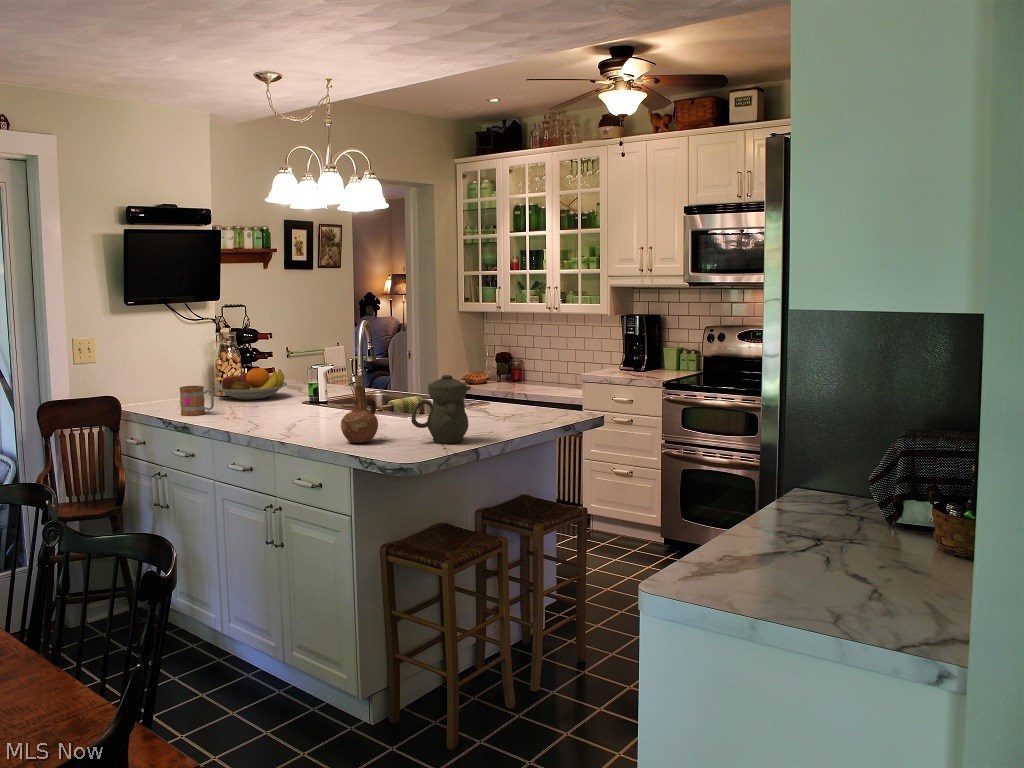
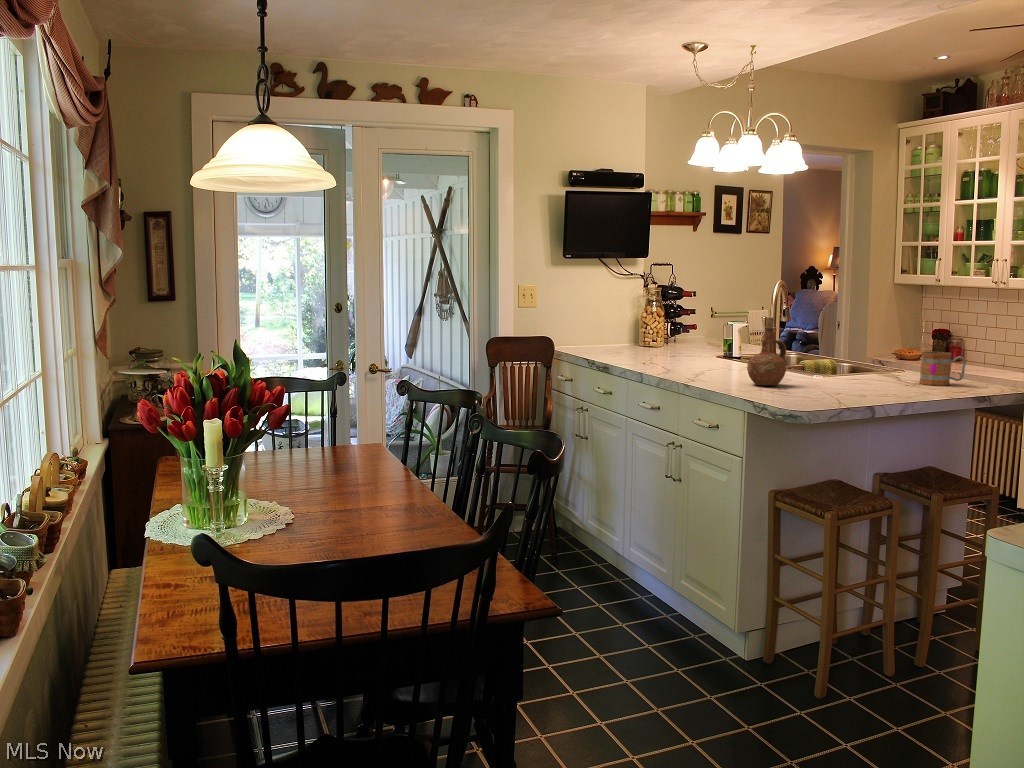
fruit bowl: present [215,368,287,400] -> none [637,322,704,351]
teapot: present [411,375,471,444] -> none [822,321,893,393]
mug: present [179,385,214,416] -> present [919,352,966,386]

